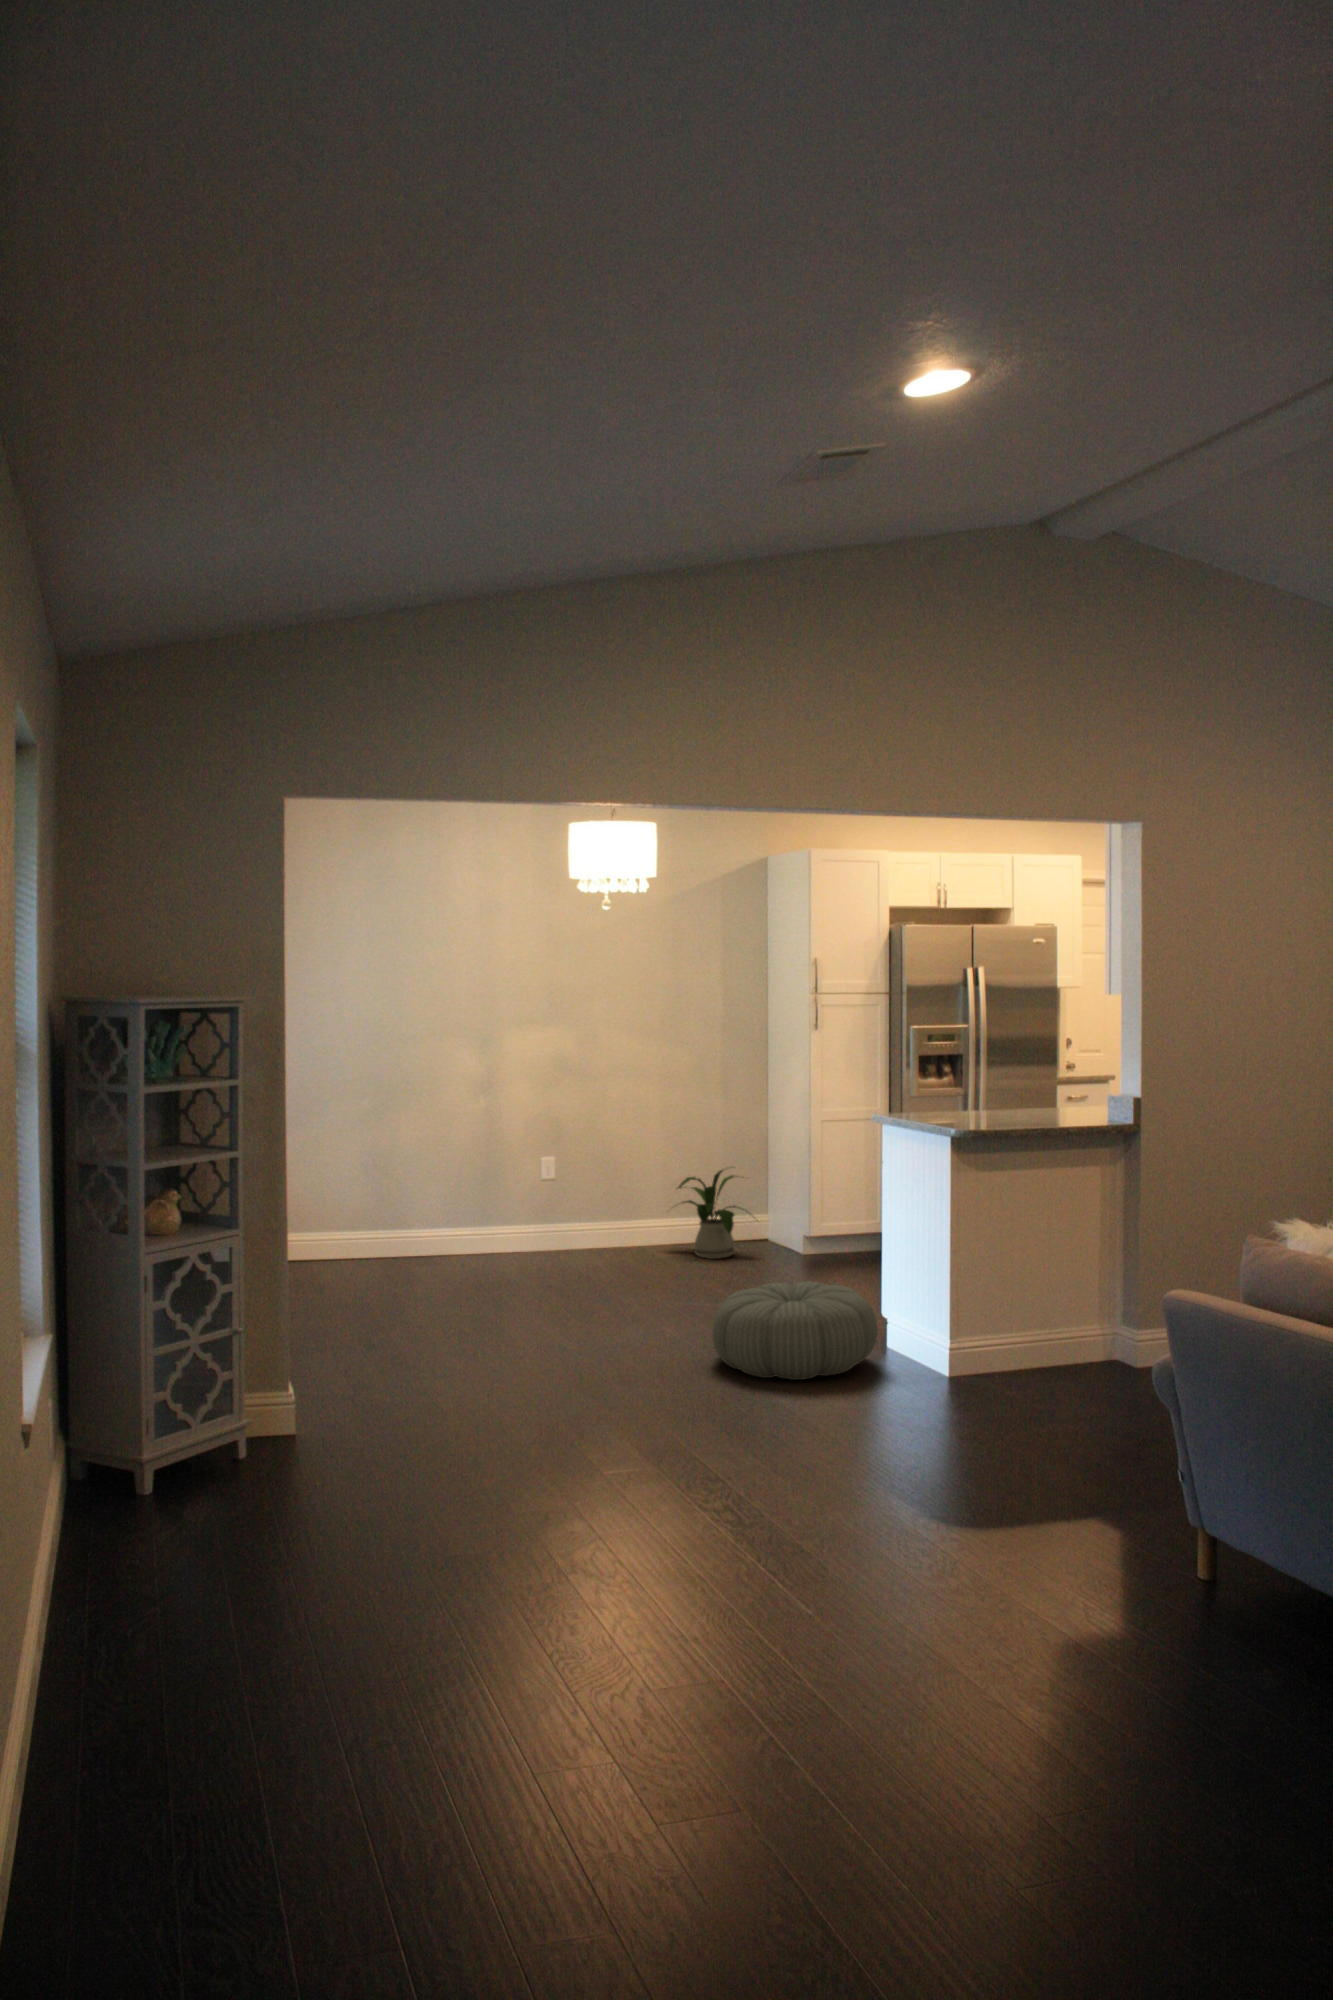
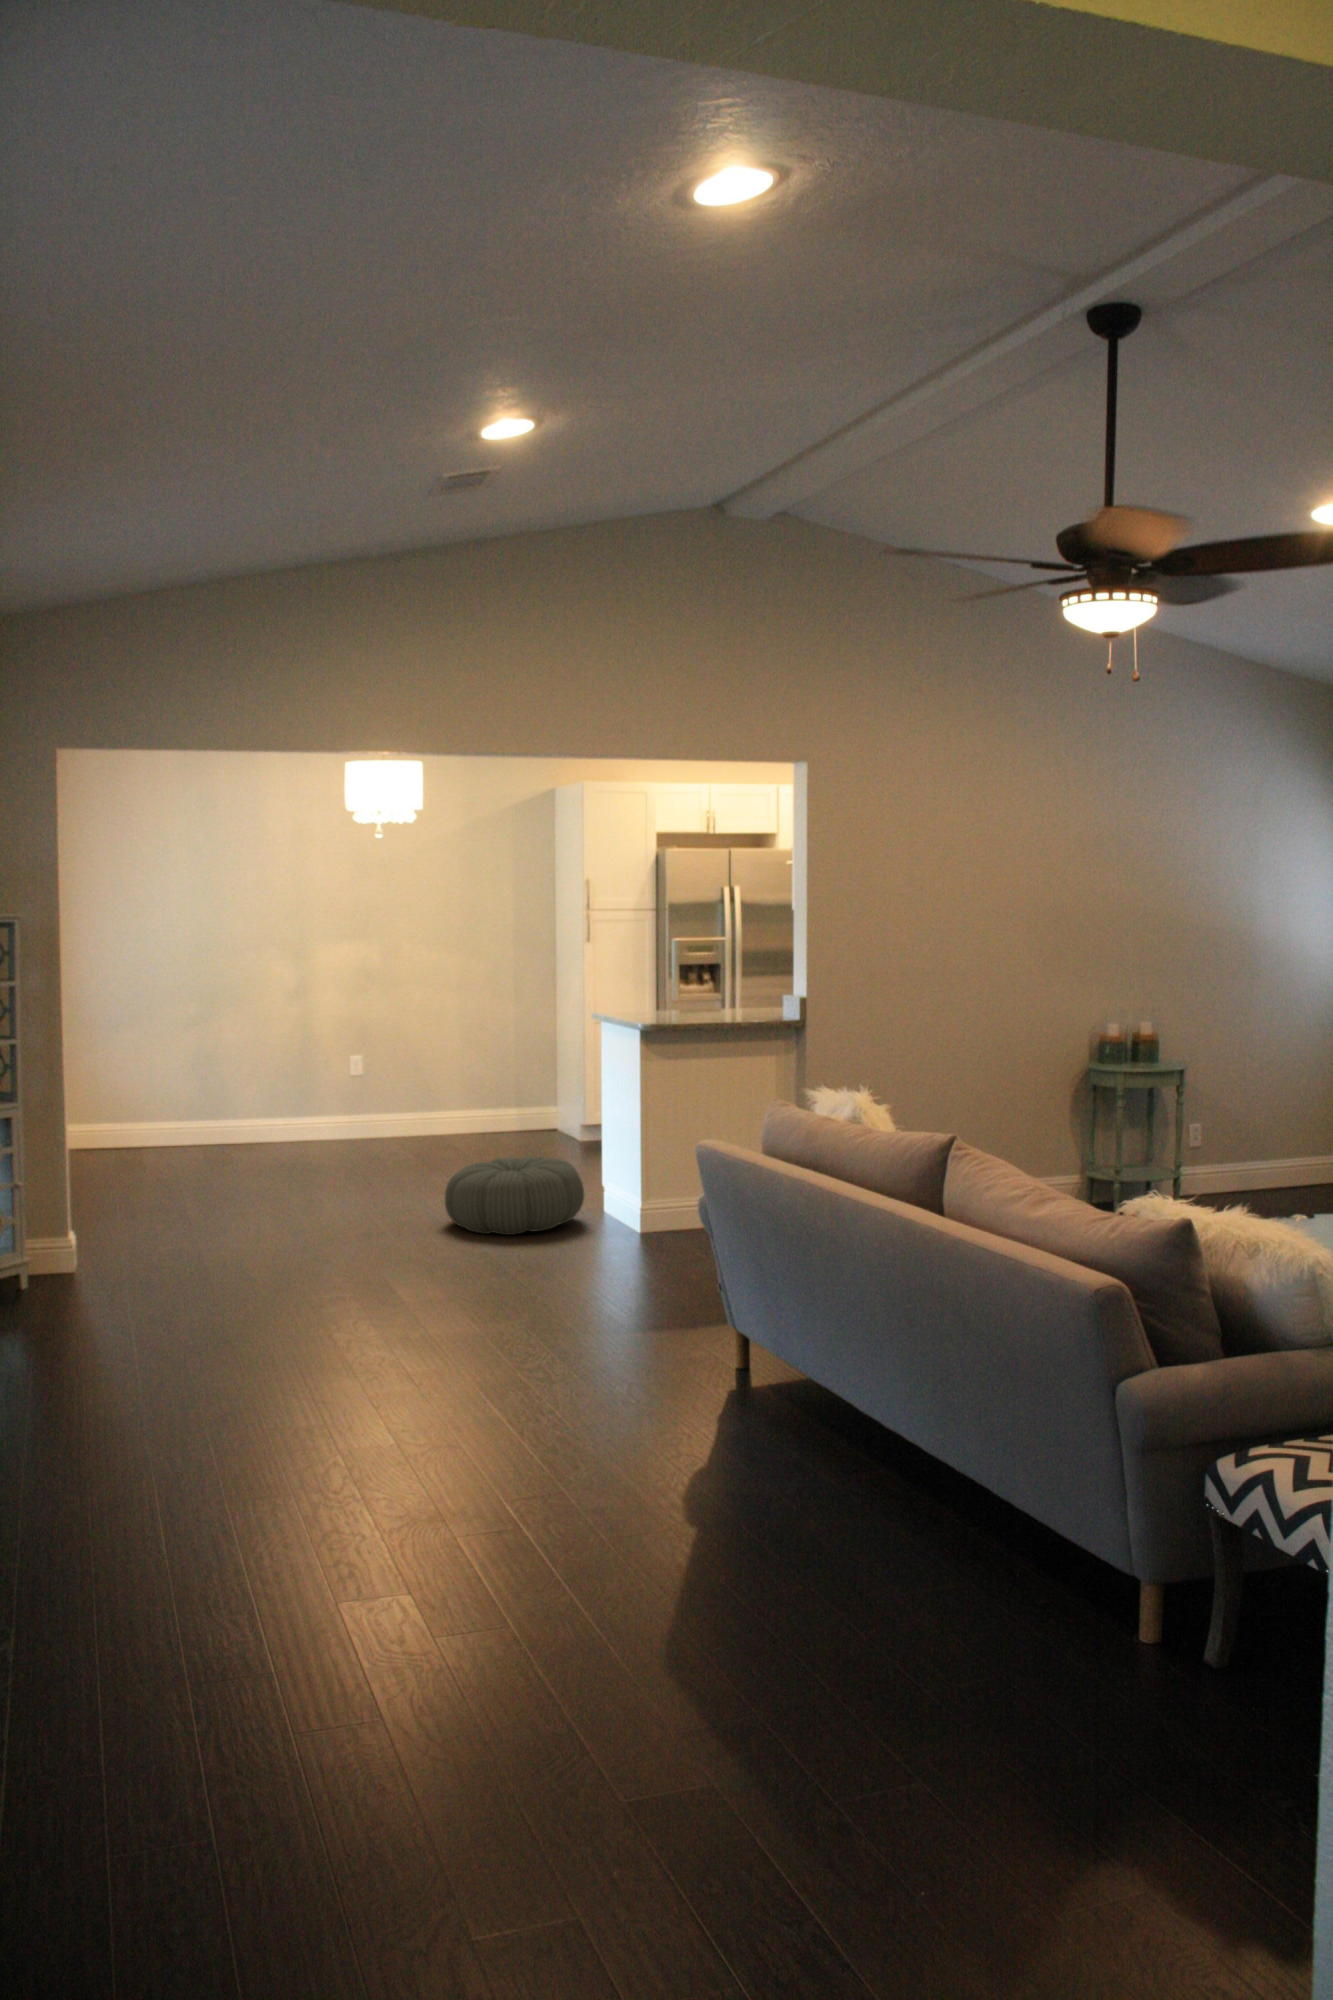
house plant: present [677,1170,736,1259] -> none [461,1066,540,1148]

